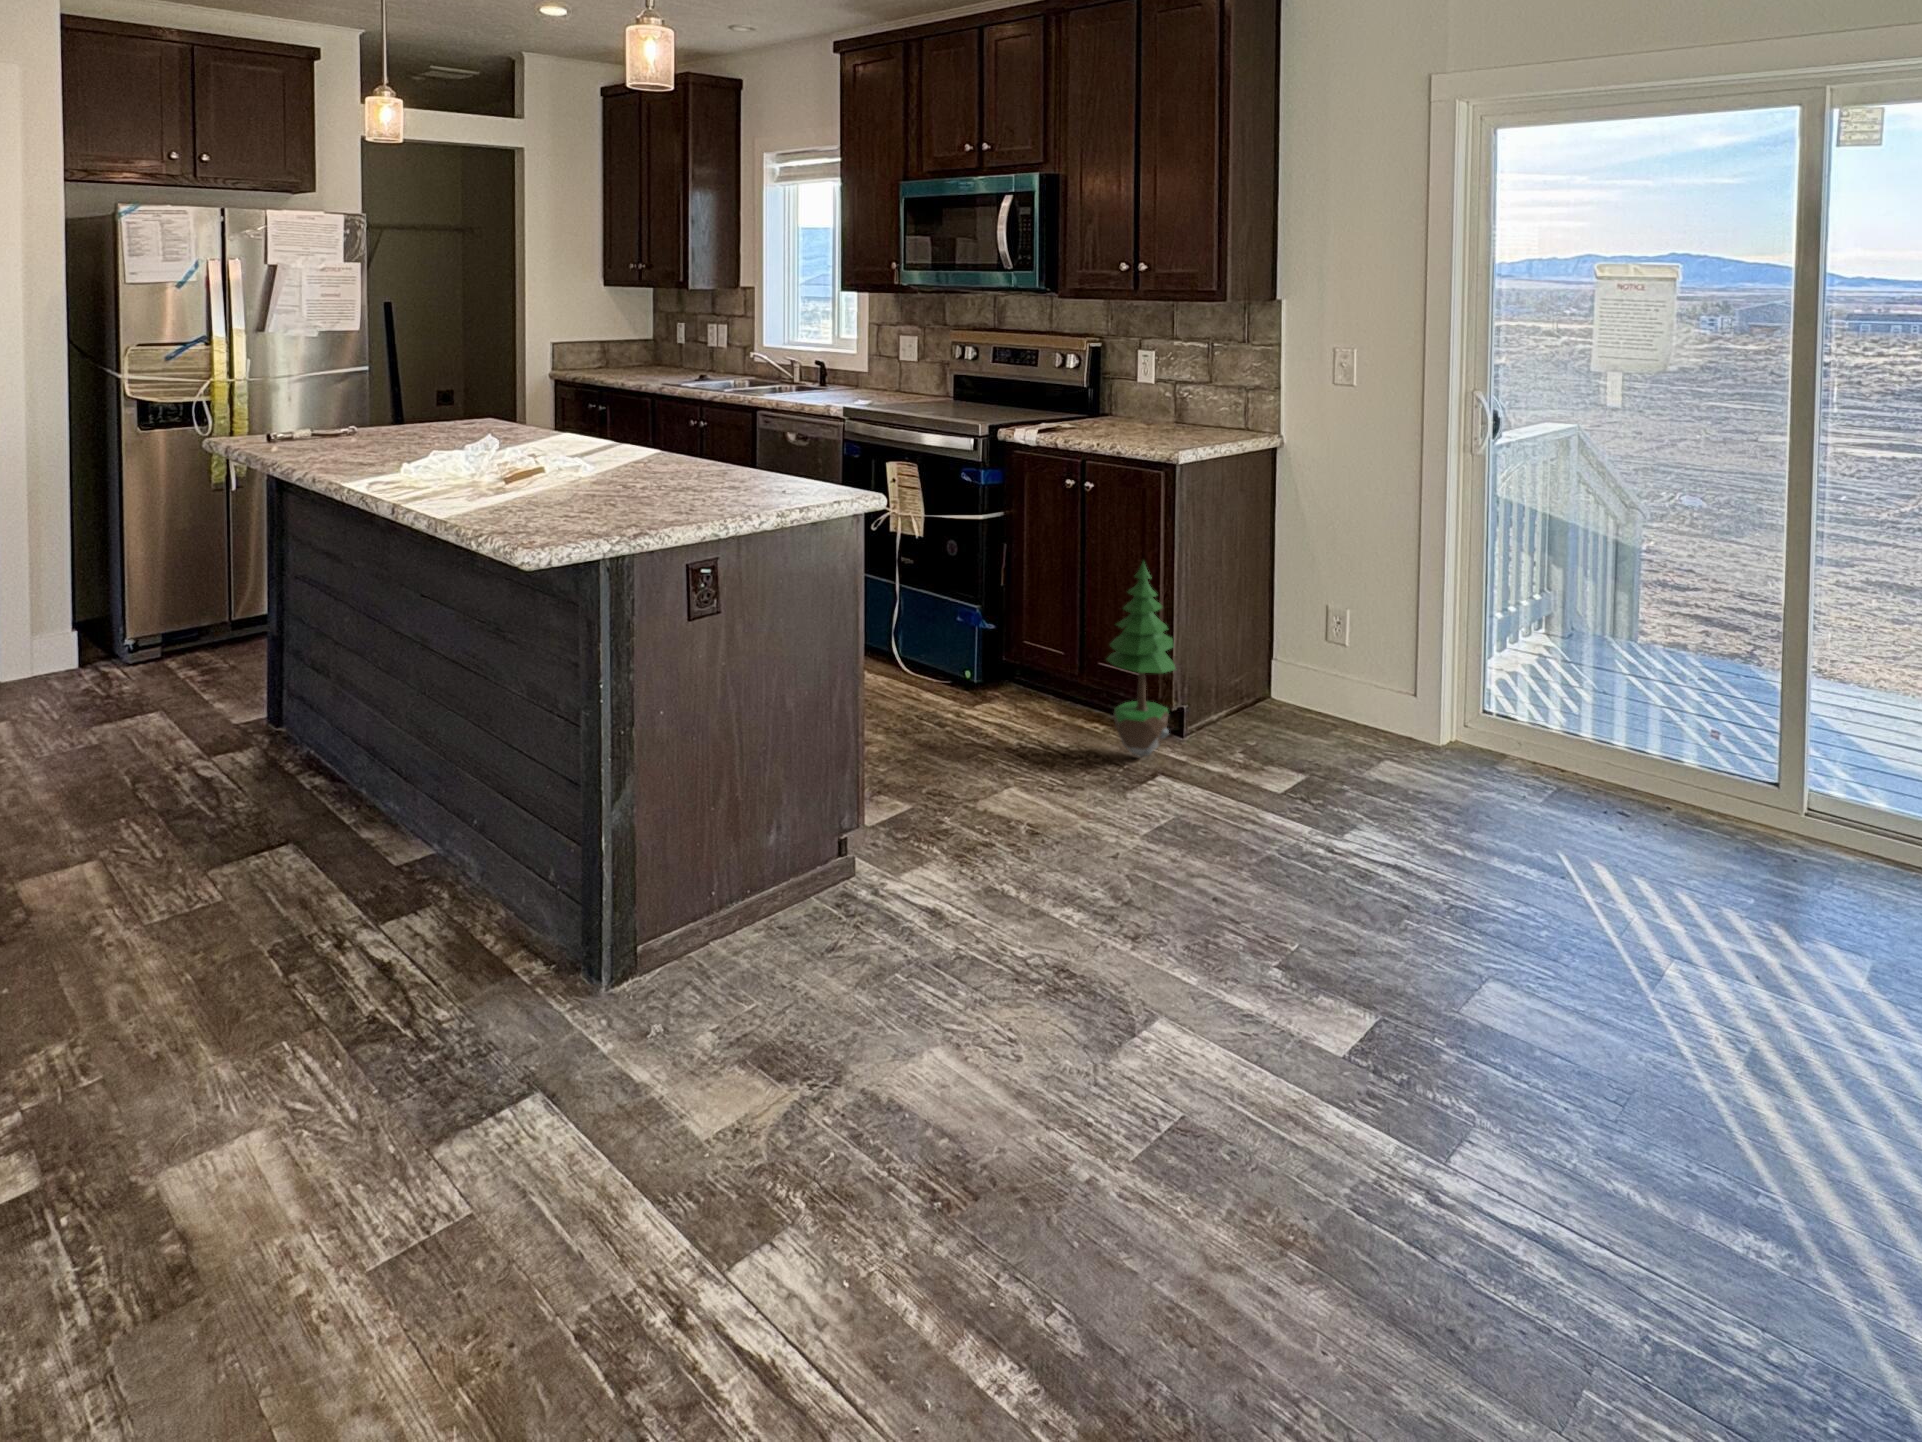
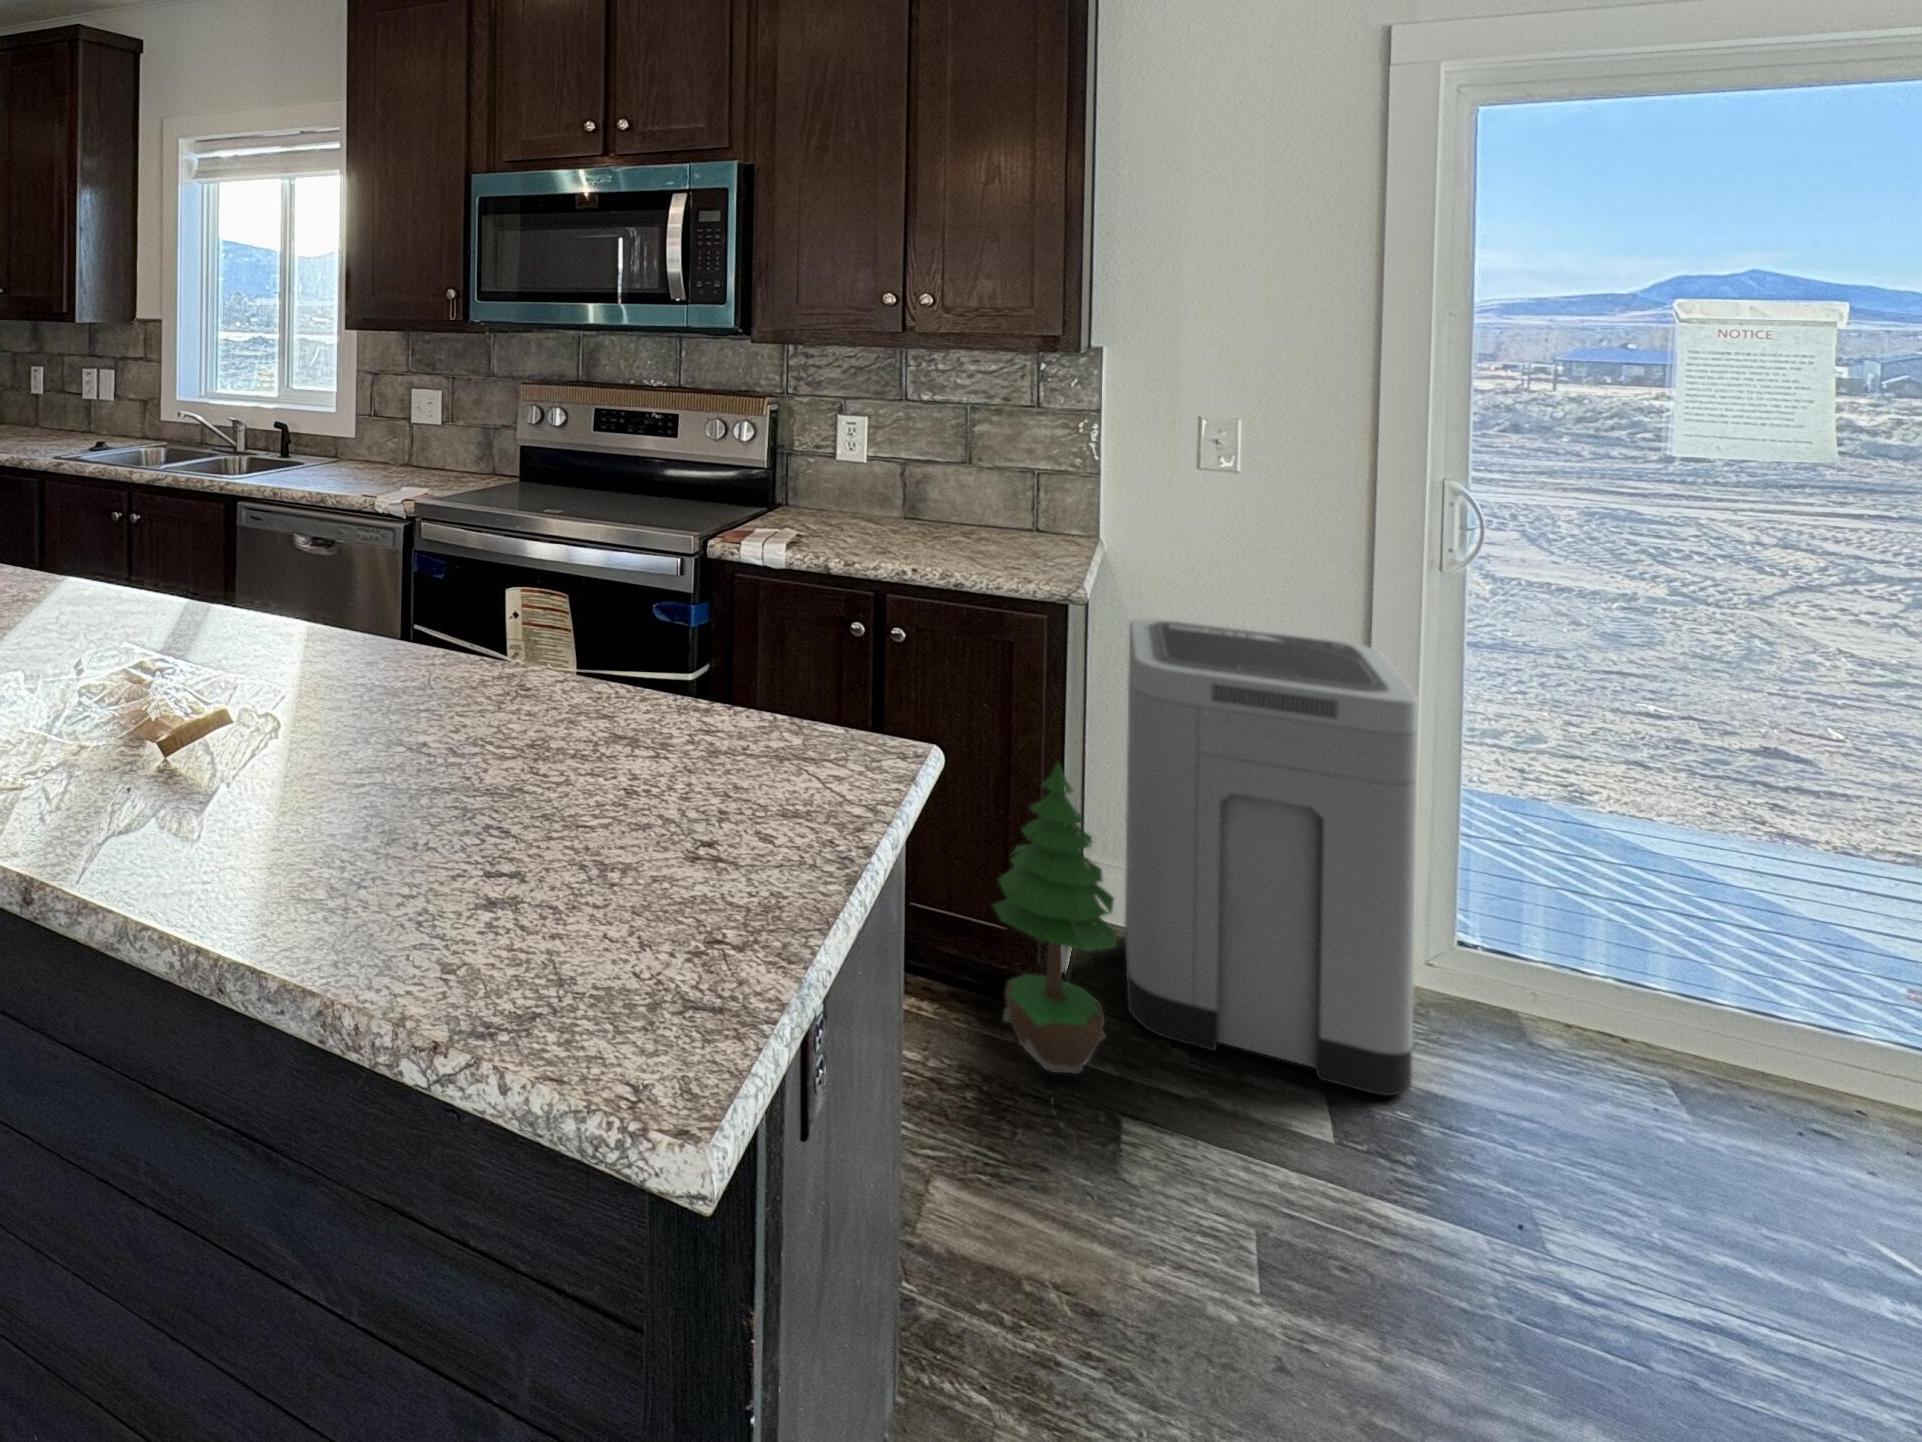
trash can: none [1226,489,1415,780] -> present [1125,619,1419,1096]

